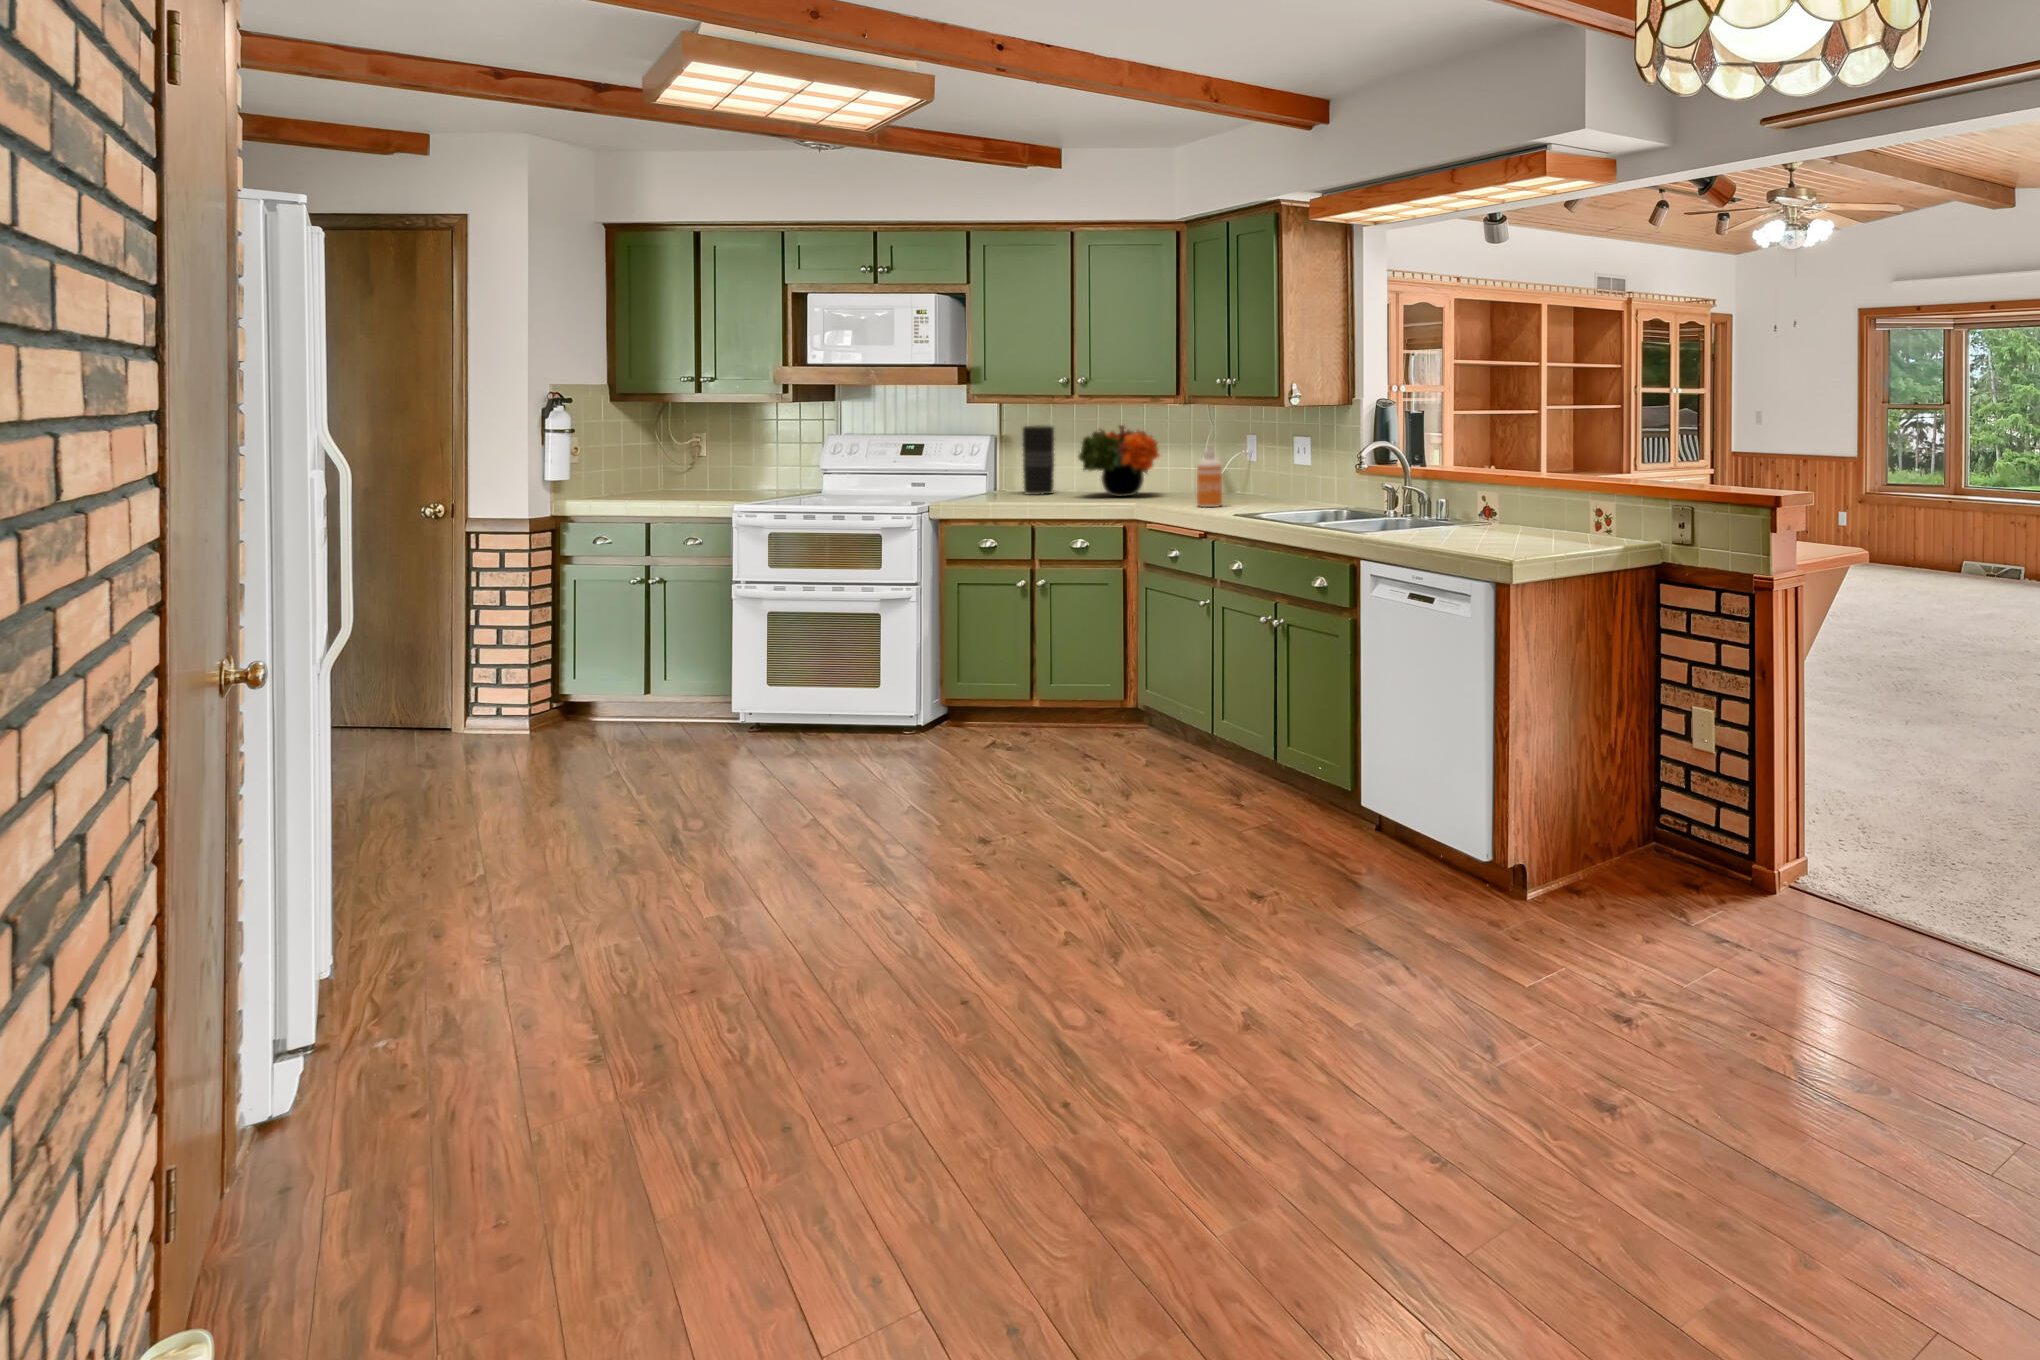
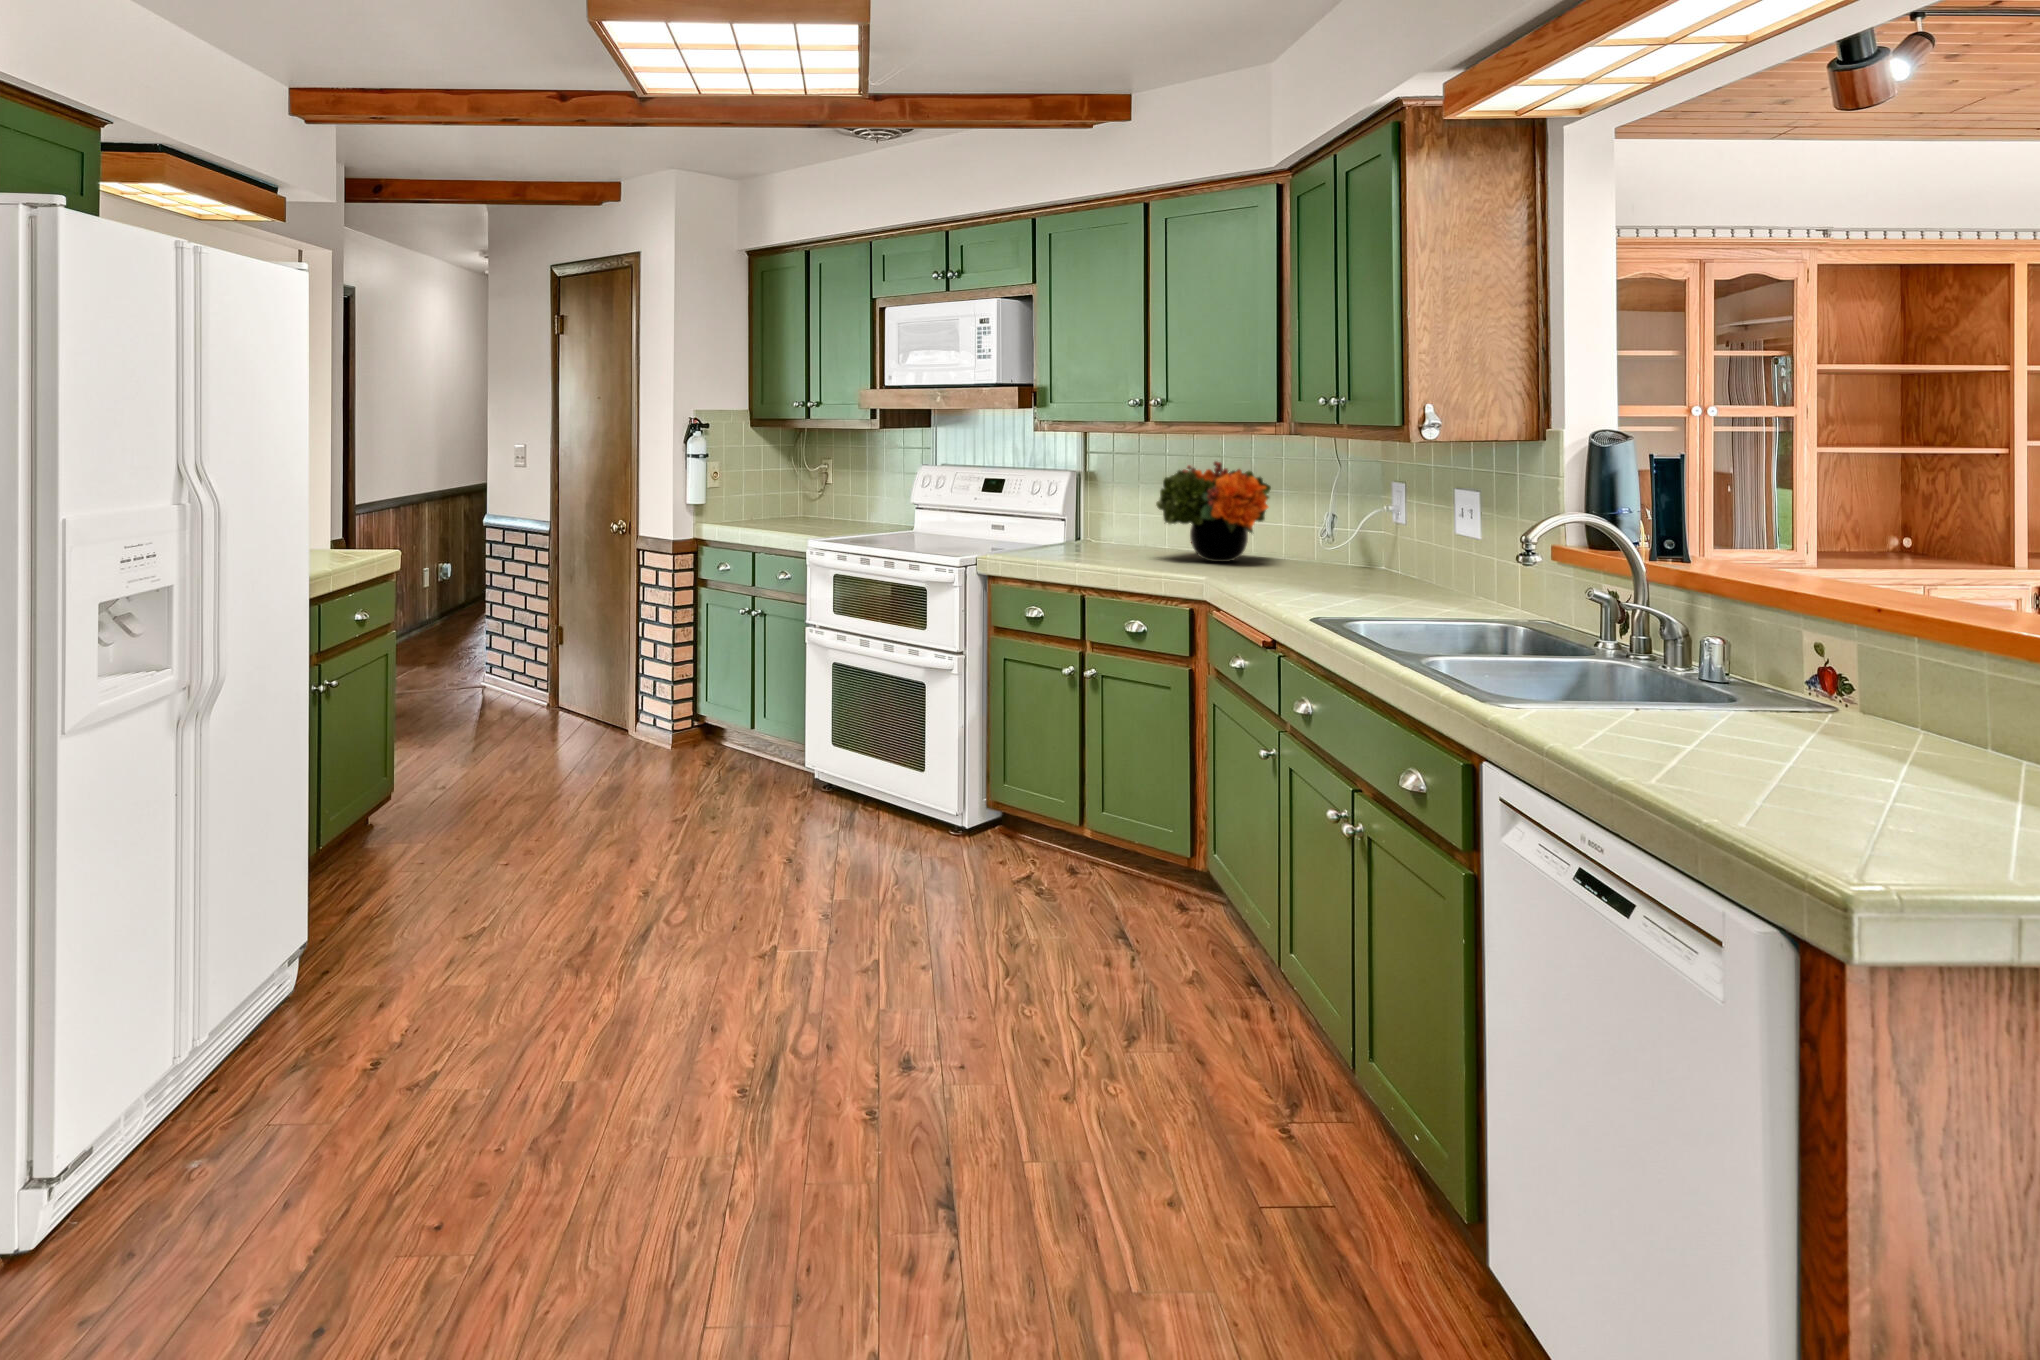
vase: present [1022,425,1054,495] -> none [1103,459,1142,550]
soap dispenser: present [1197,444,1222,507] -> none [1293,496,1334,593]

